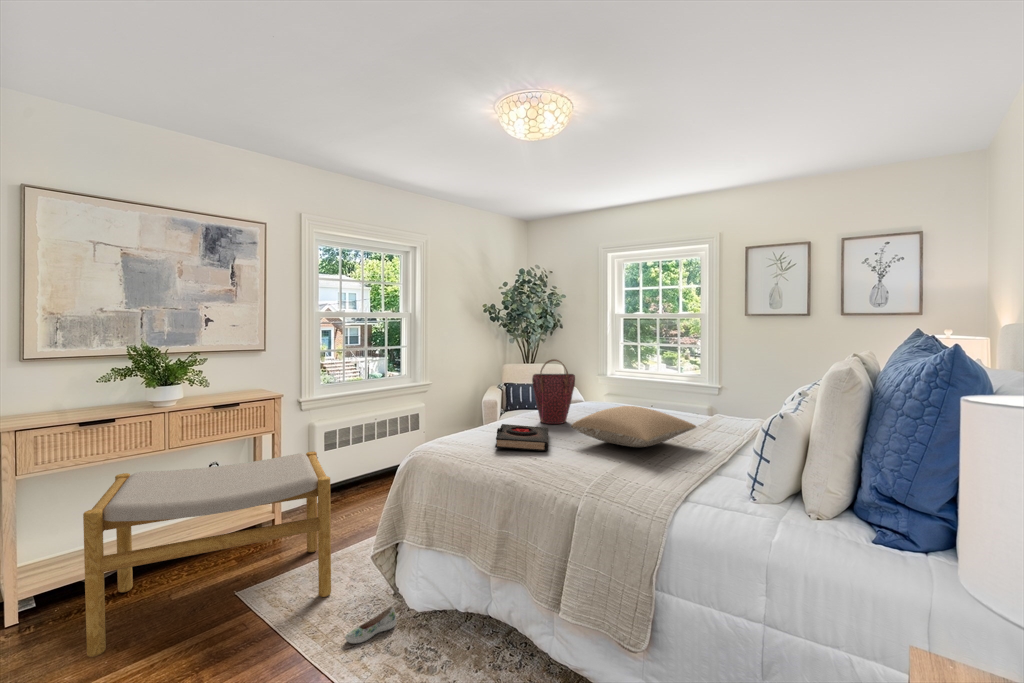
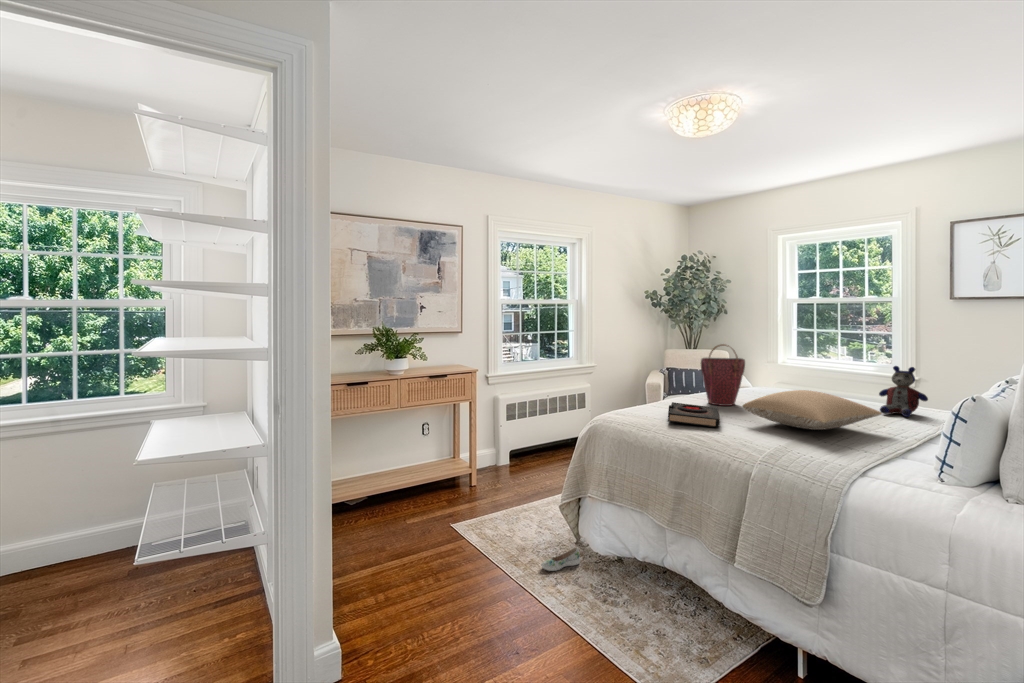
stuffed bear: none [692,378,732,427] -> present [879,366,928,417]
footstool: present [83,451,331,657] -> none [363,418,524,550]

